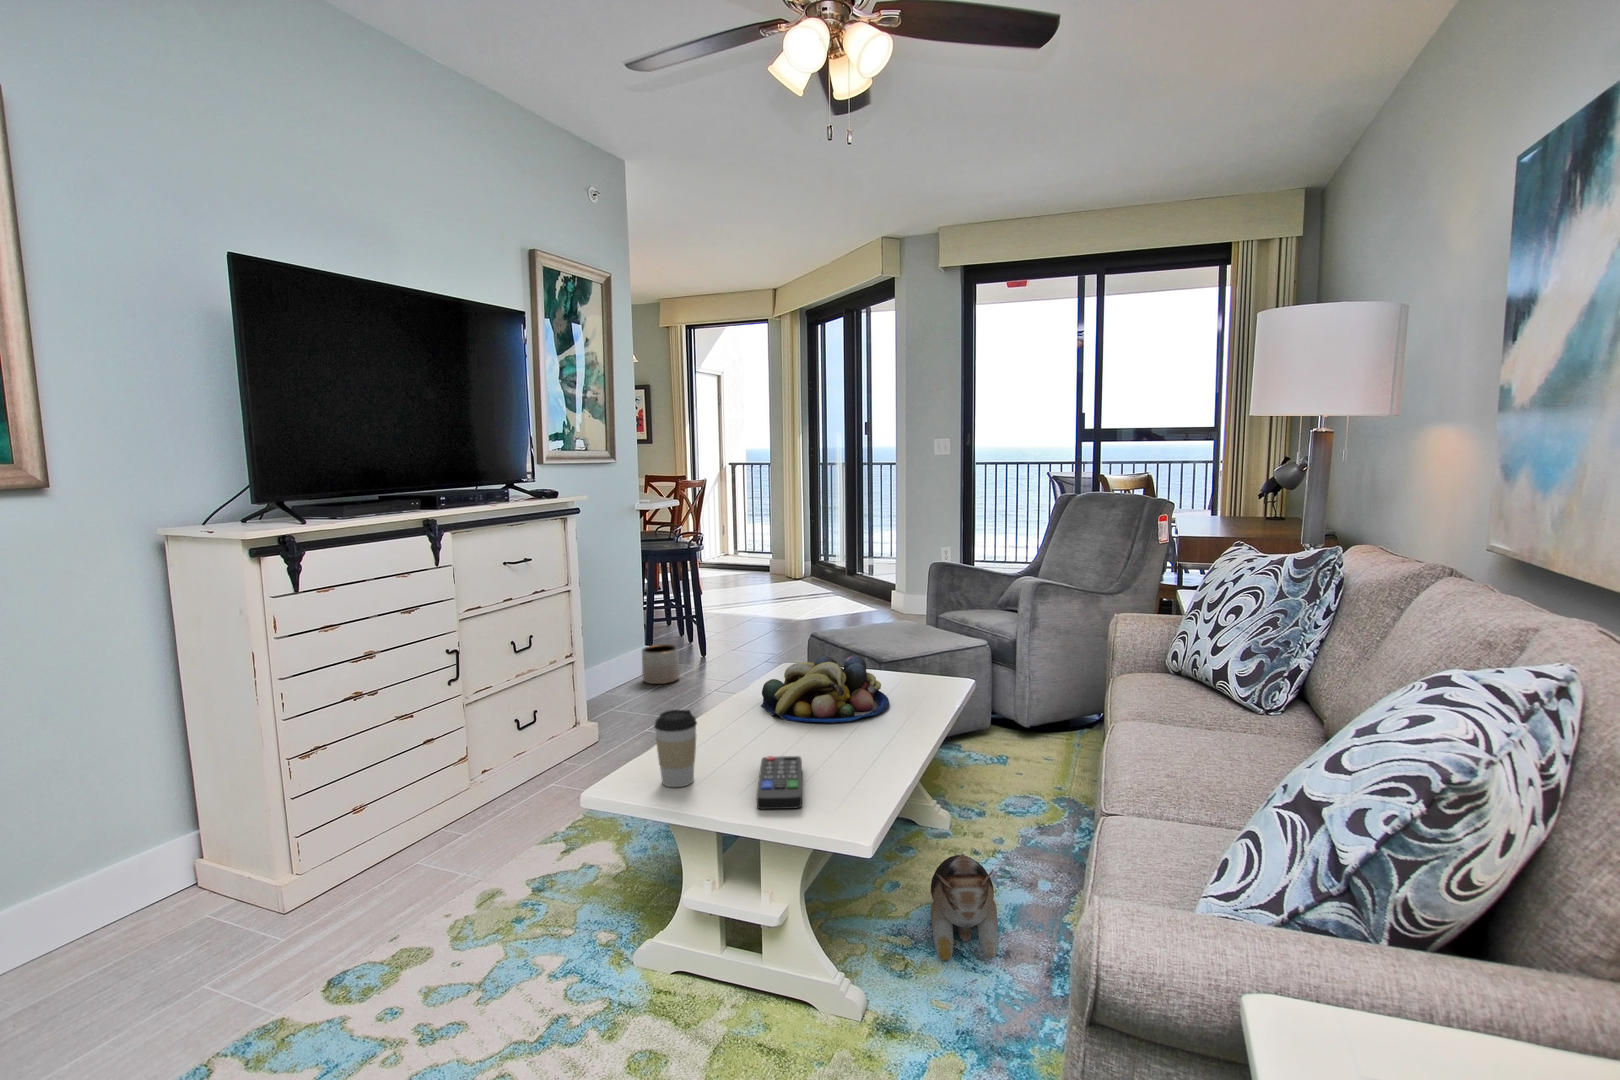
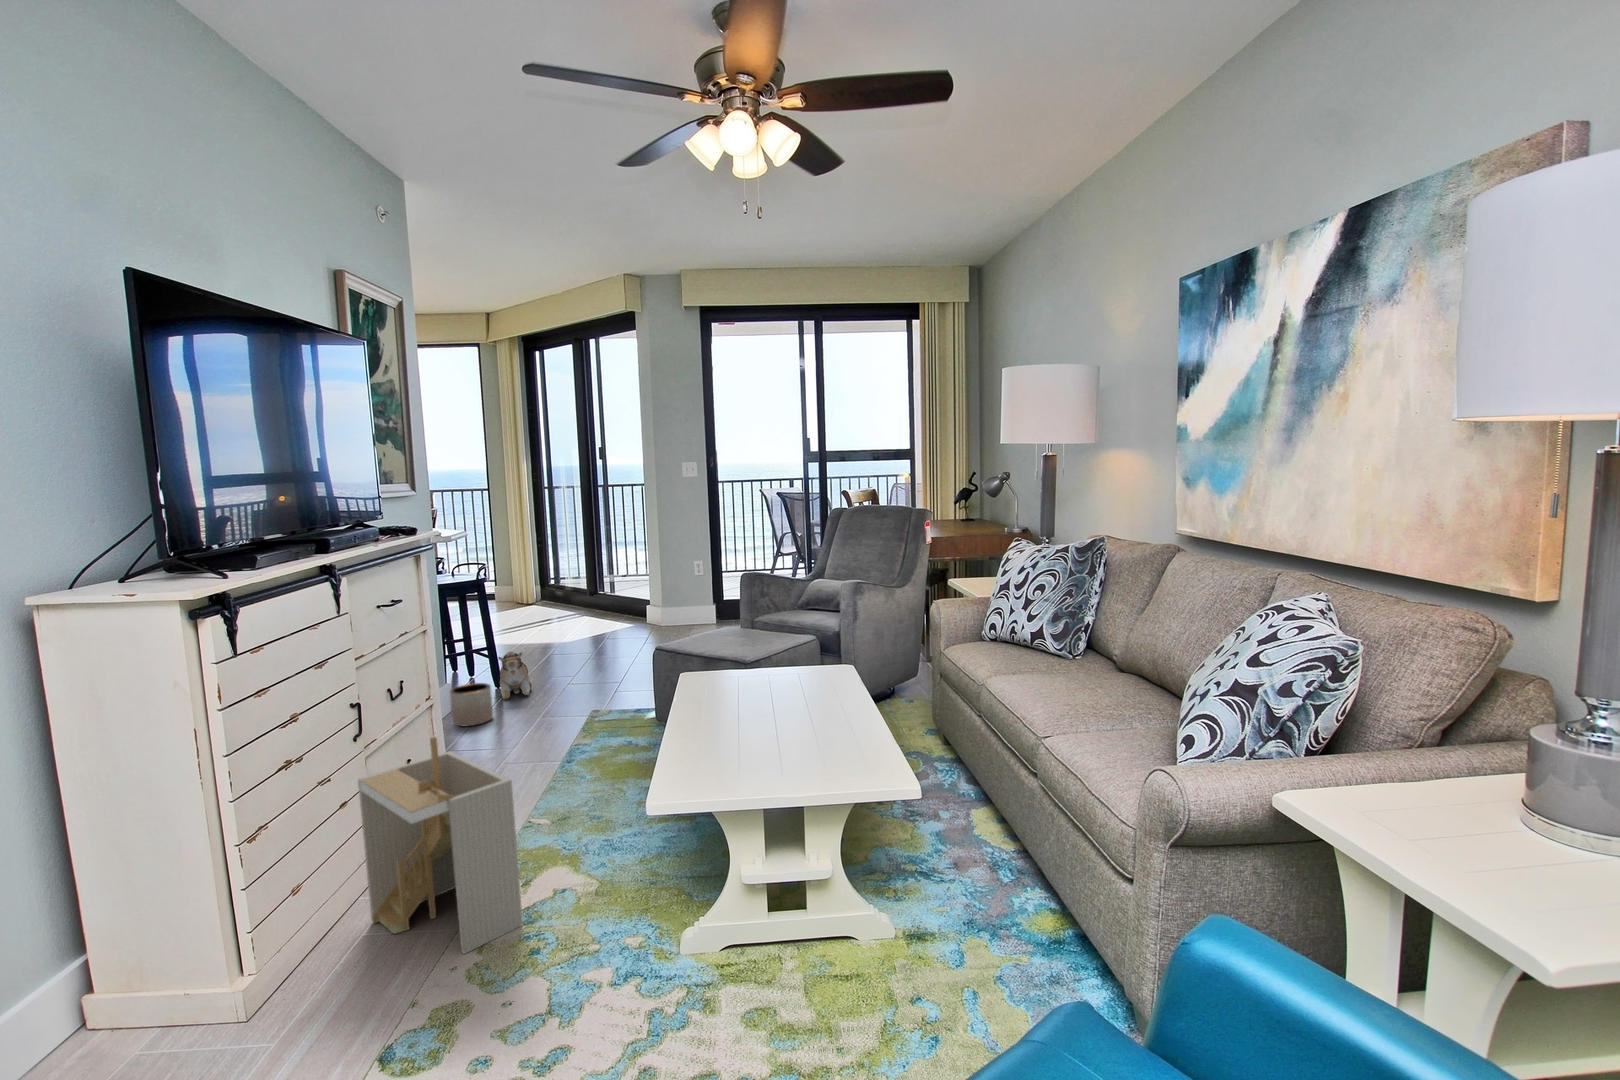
fruit bowl: present [761,655,889,723] -> none [710,655,821,718]
storage bin: none [416,687,527,896] -> present [358,736,523,954]
coffee cup: present [654,710,697,787] -> none [707,712,746,783]
remote control: present [757,756,802,809] -> none [785,739,855,783]
plush toy: present [931,854,998,961] -> present [498,651,532,699]

